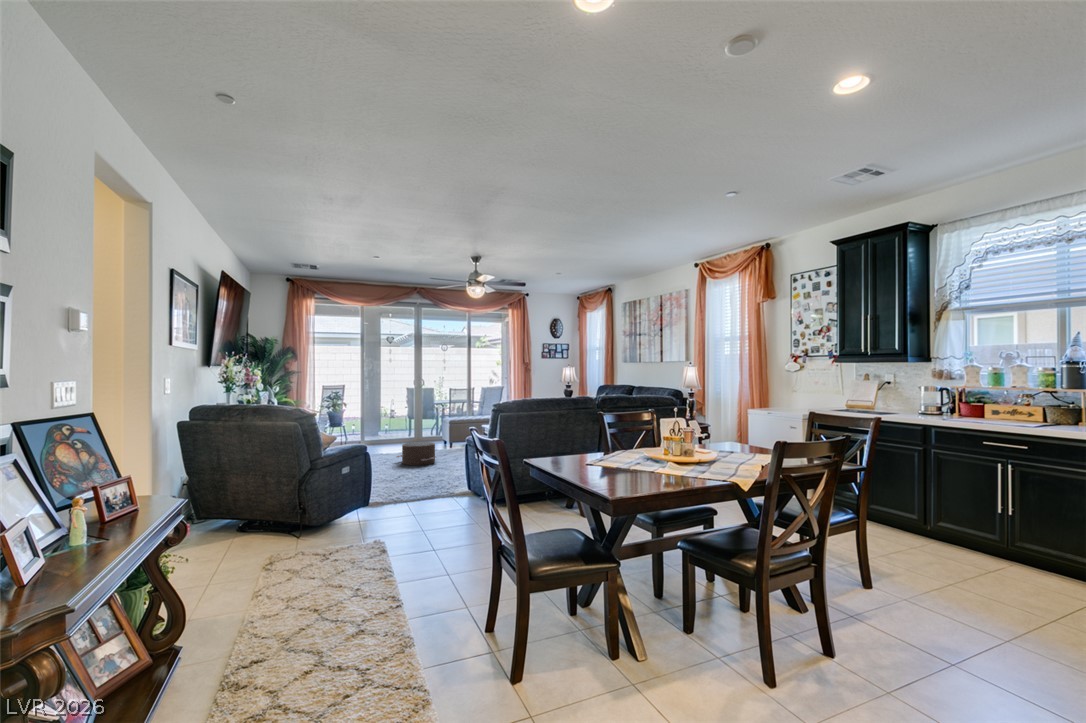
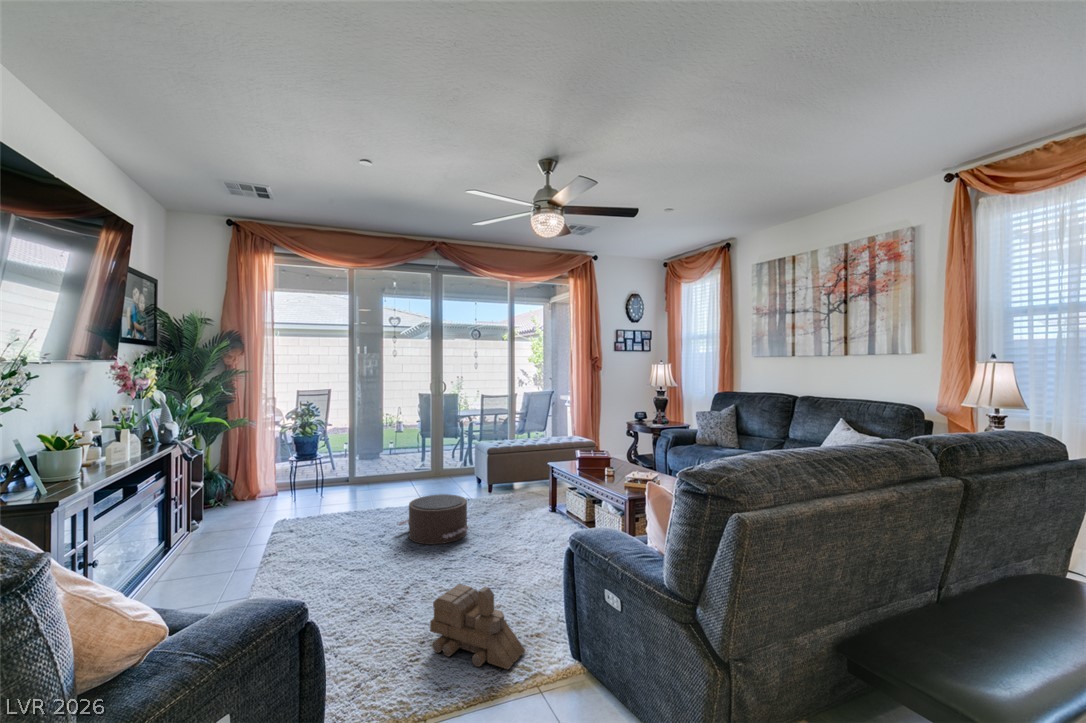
toy train: none [415,461,456,491] -> present [430,584,525,669]

